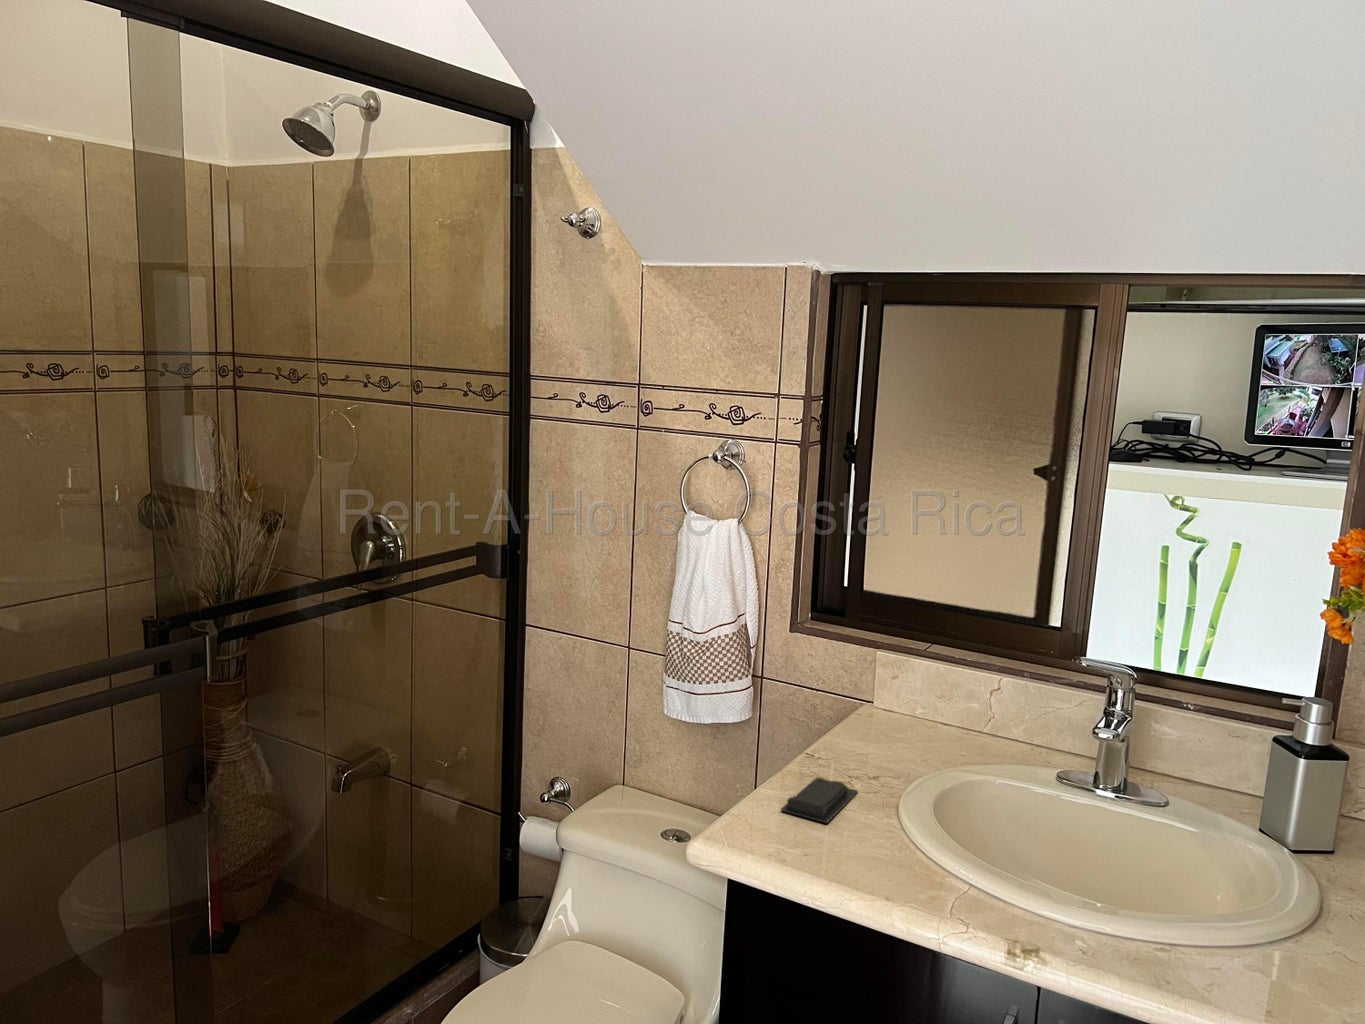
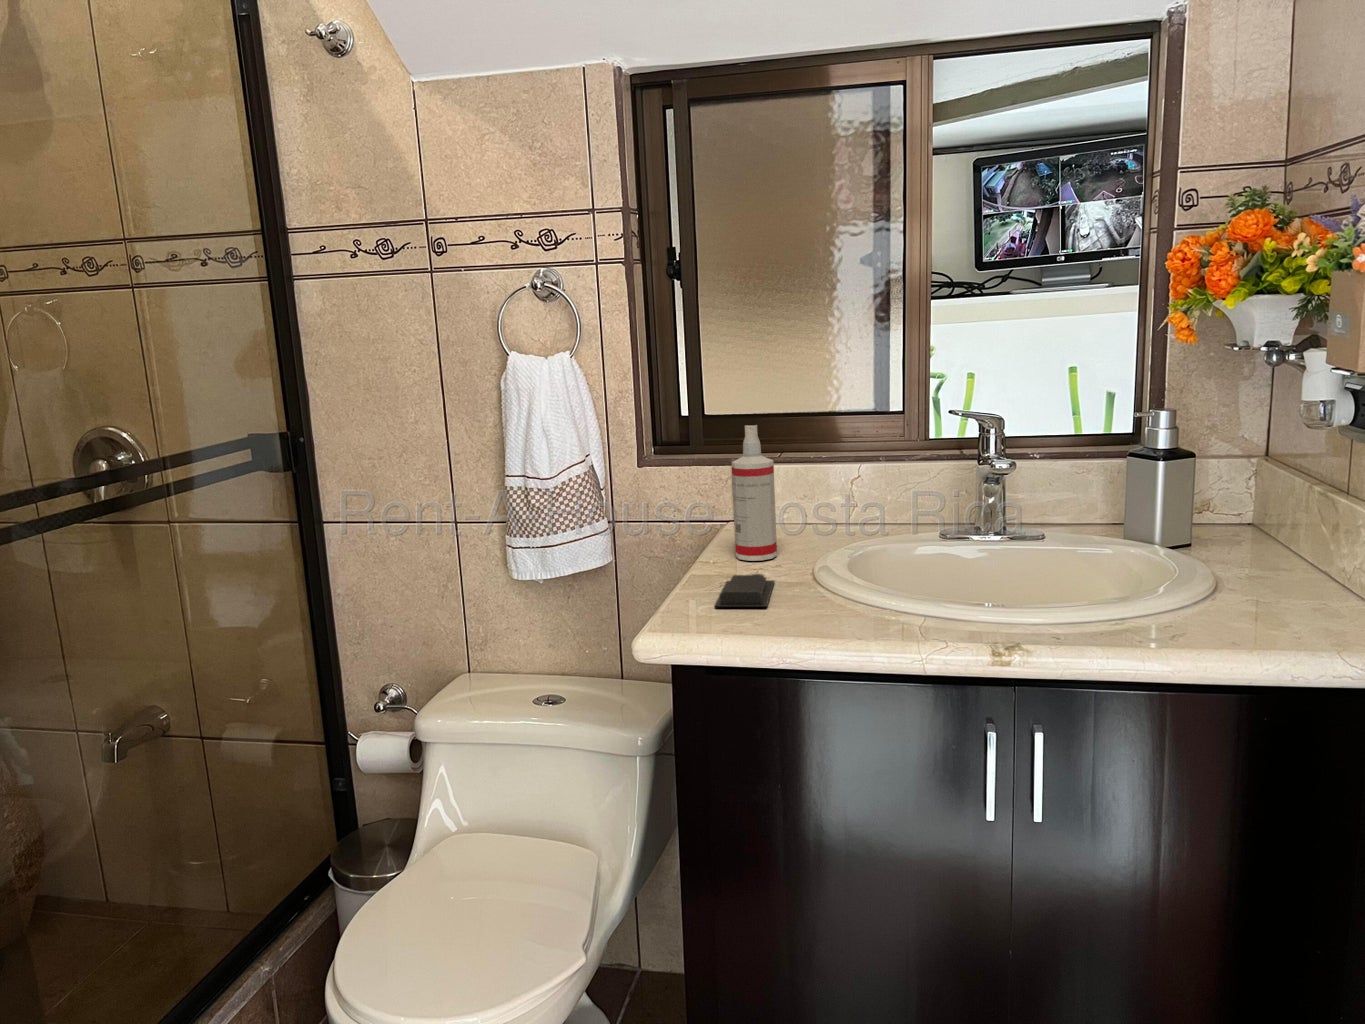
spray bottle: none [845,628,891,761] -> present [732,425,777,561]

